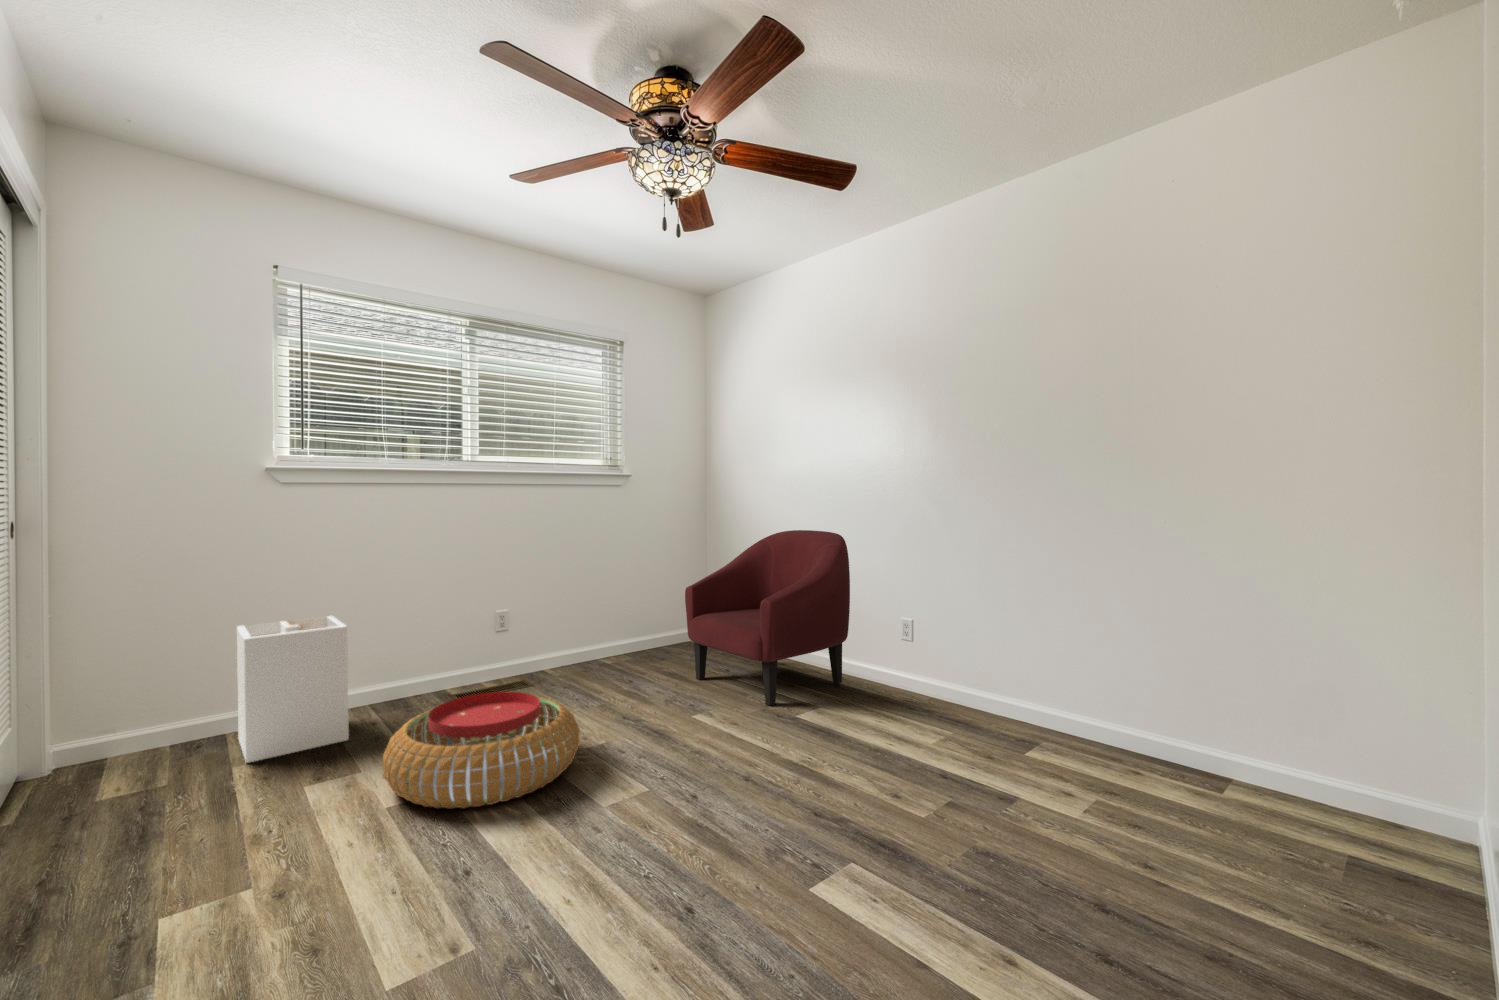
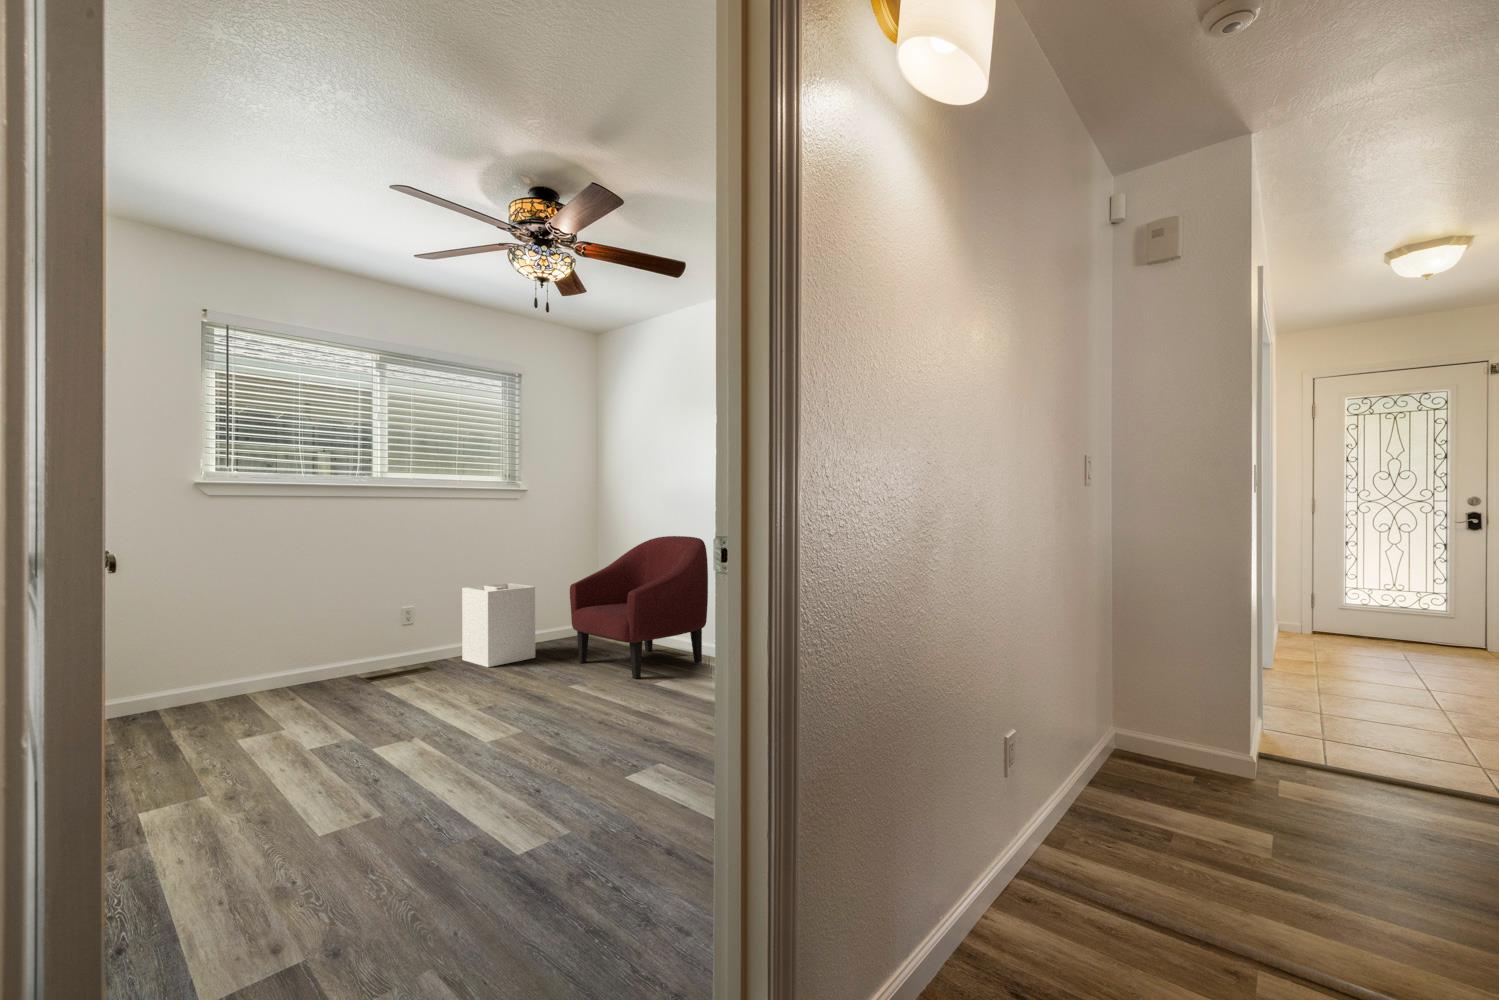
laundry hamper: present [237,616,349,763] -> present [462,583,535,667]
pouf: present [383,692,580,809] -> none [305,665,469,748]

